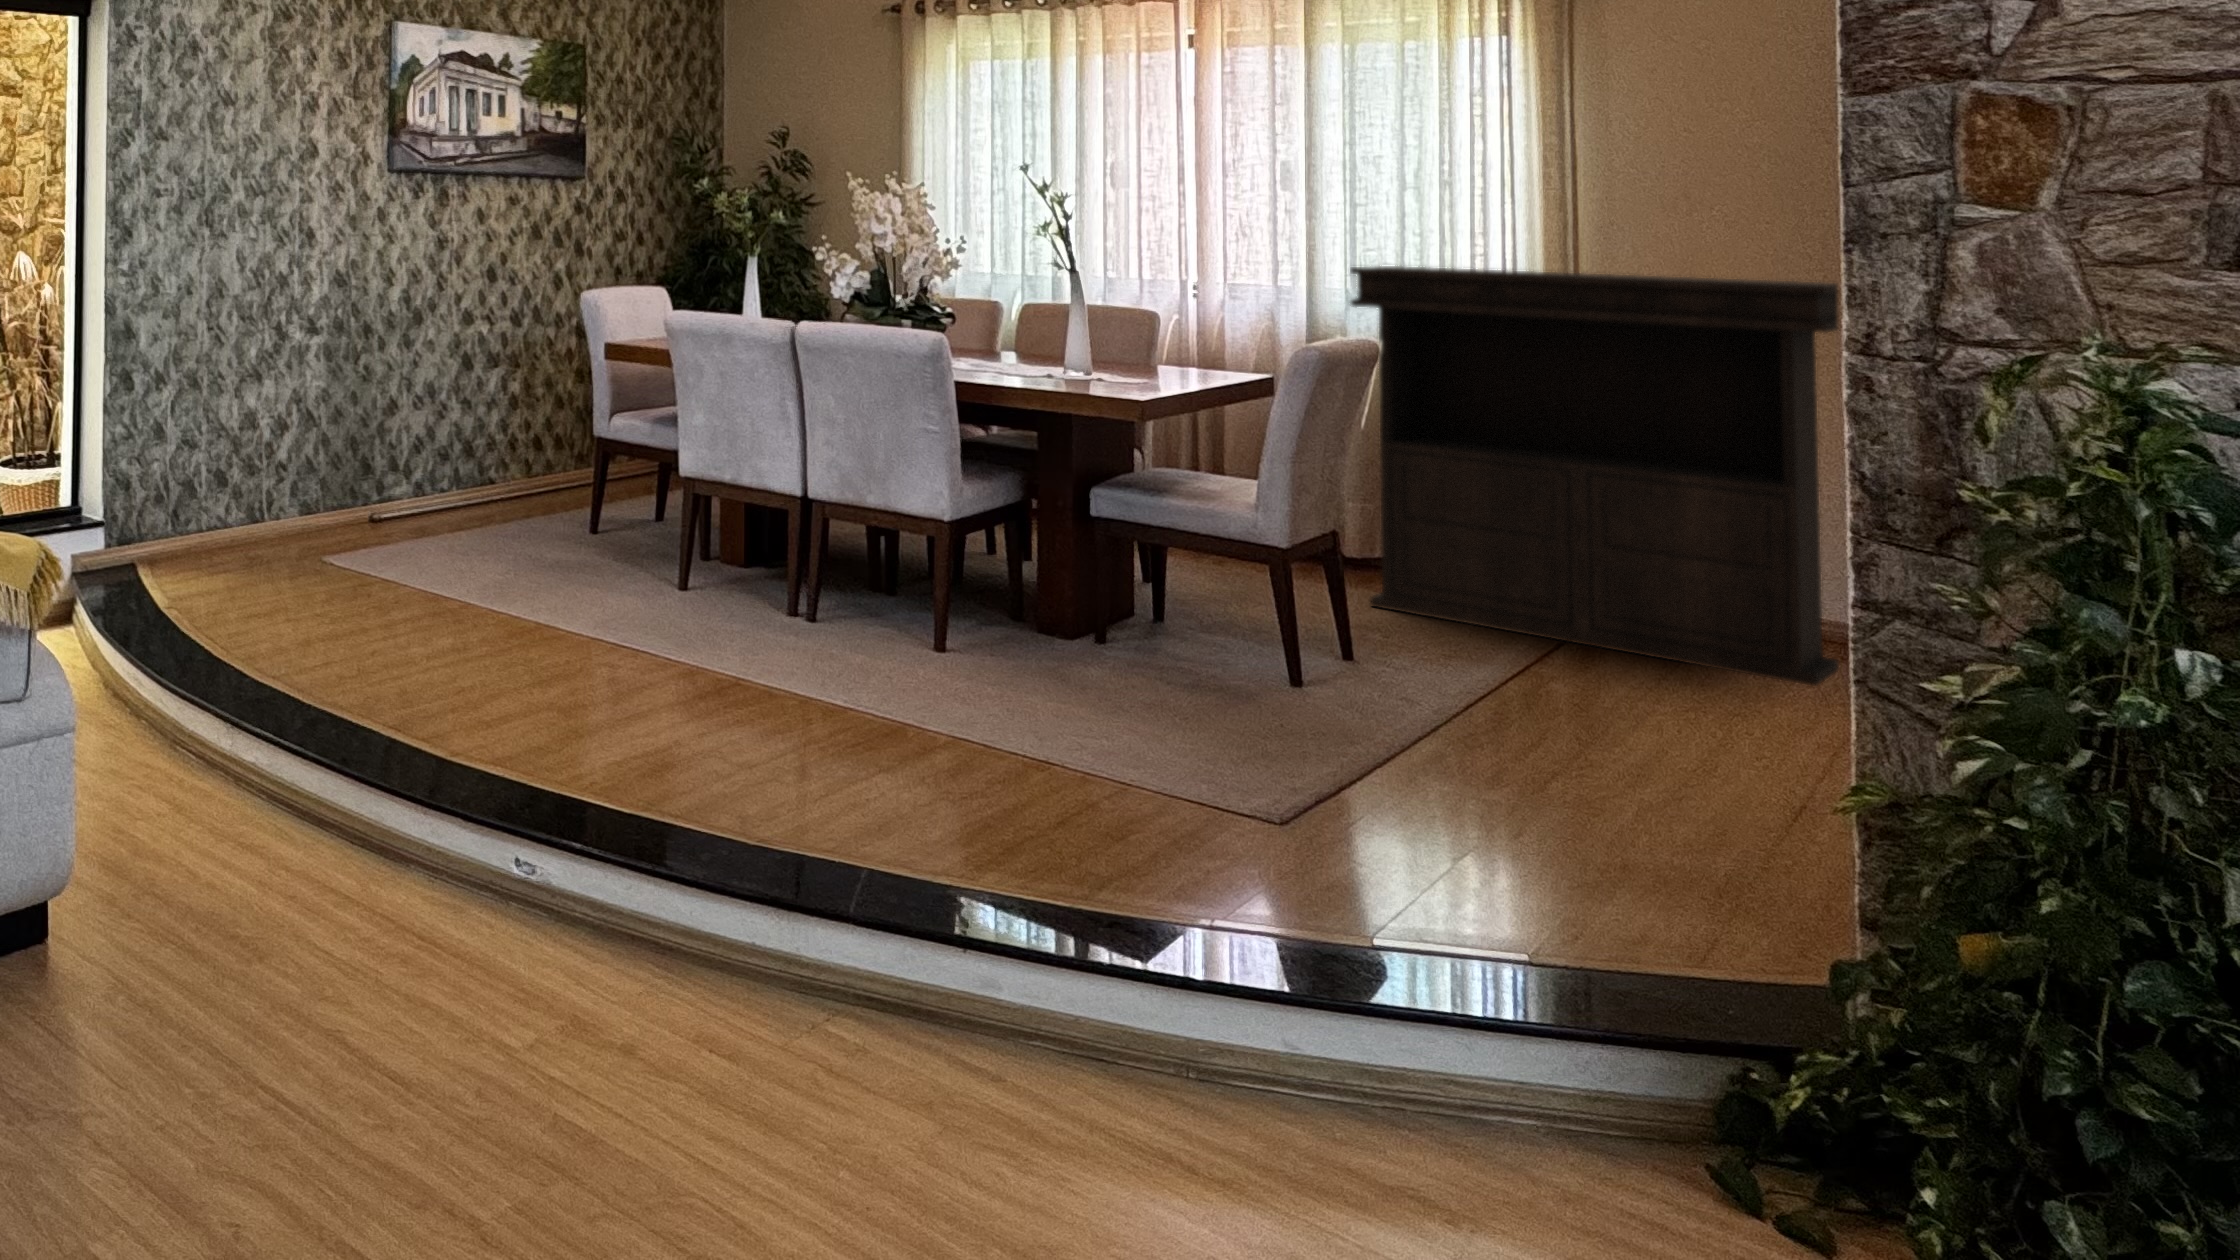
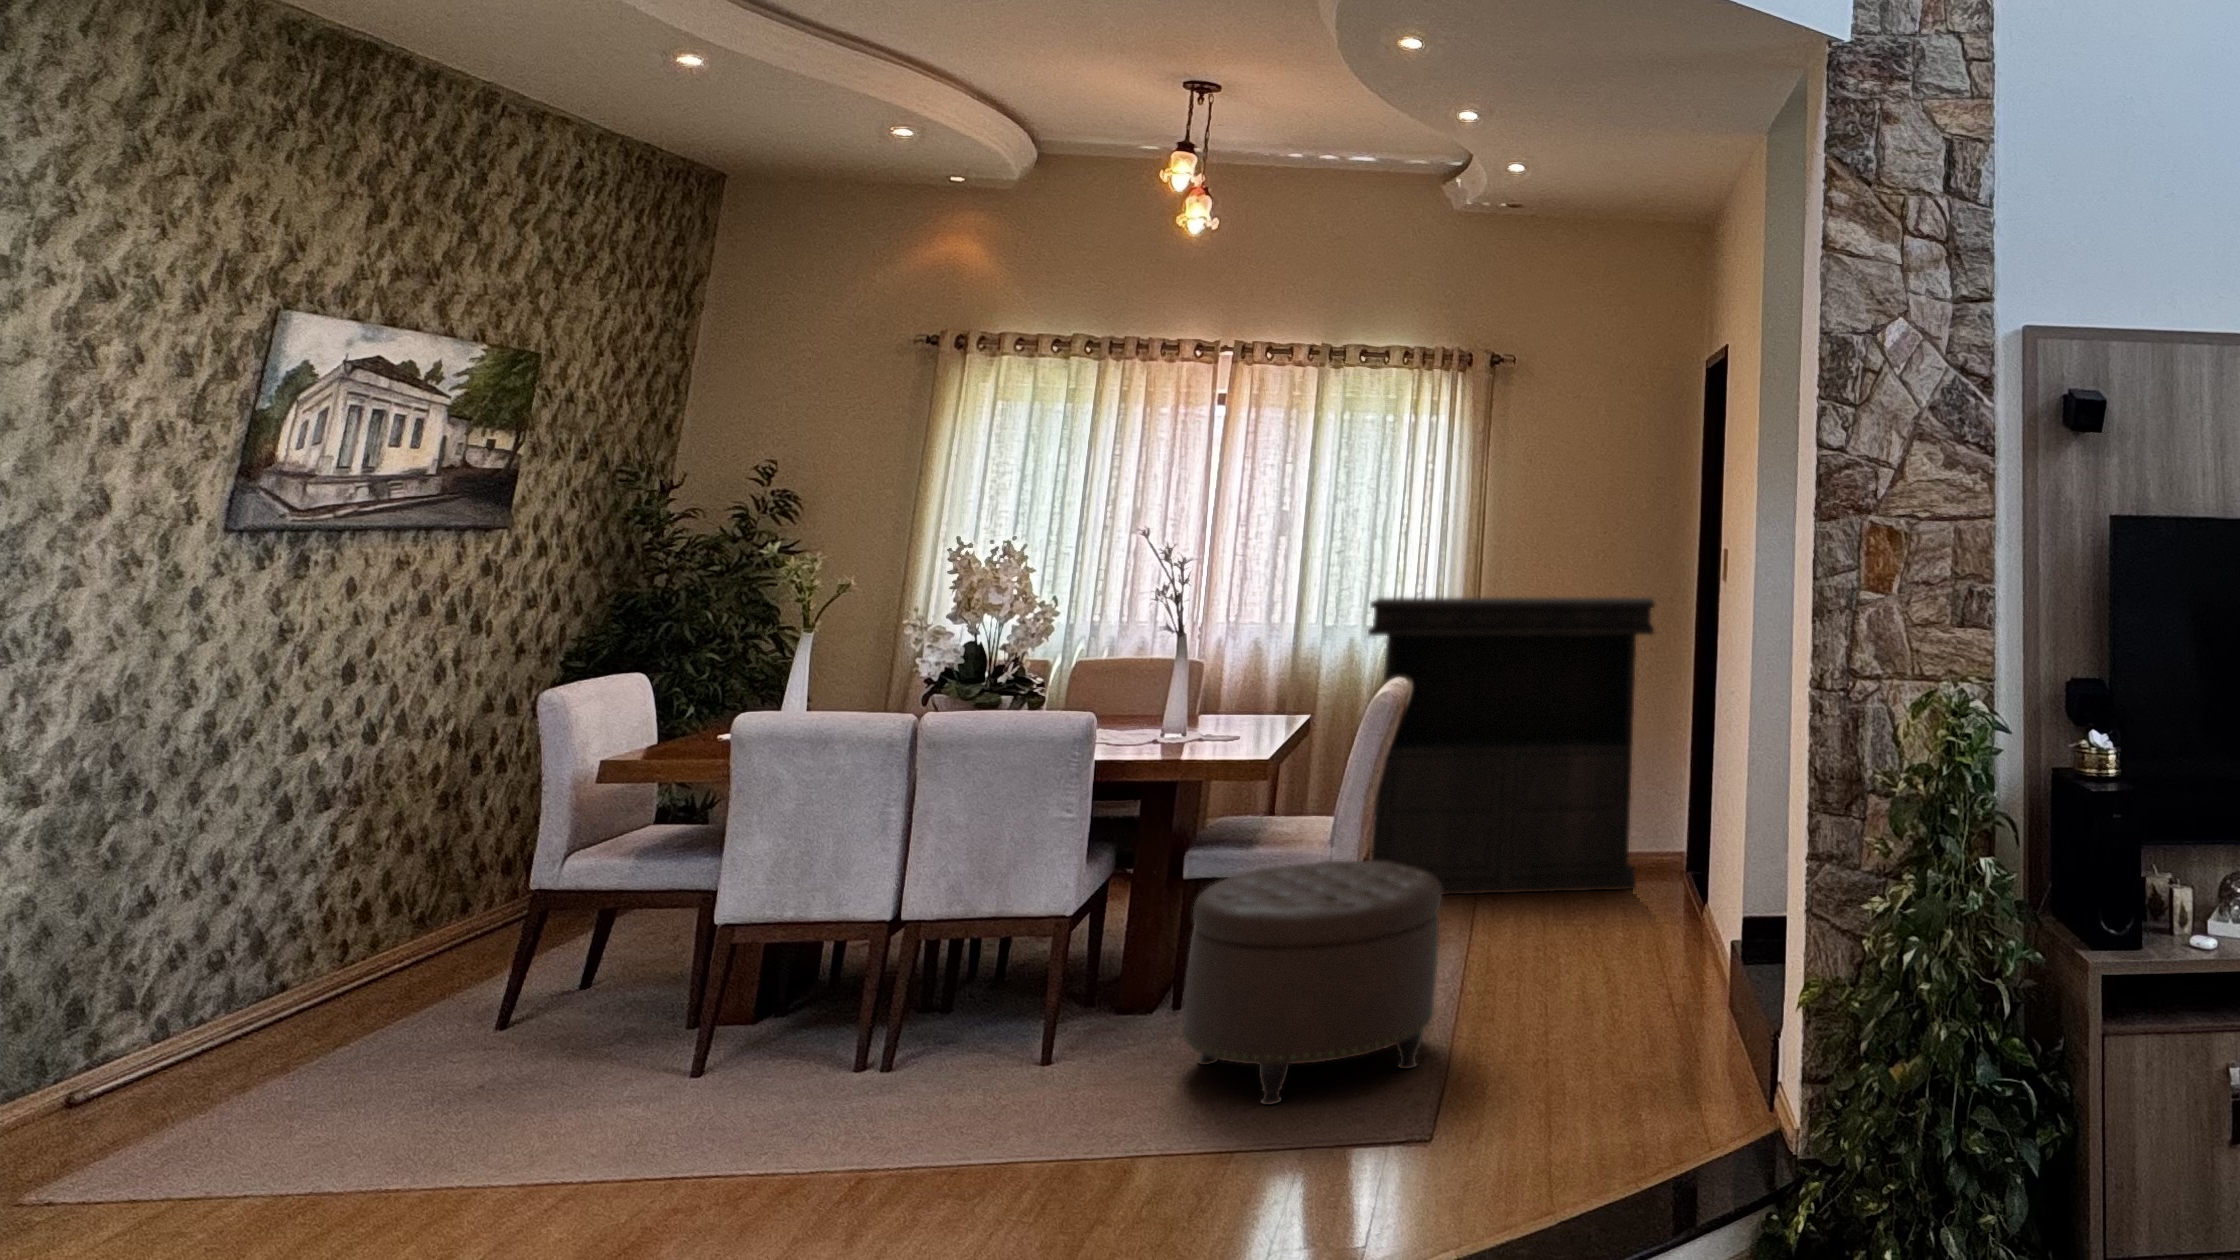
ottoman: none [984,514,1281,752] -> present [1182,861,1442,1105]

